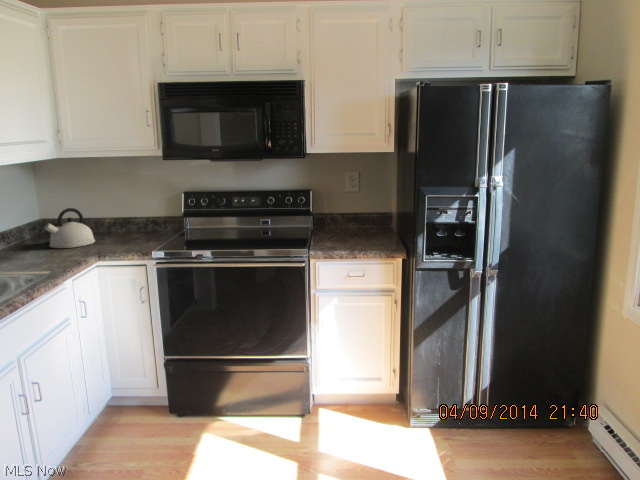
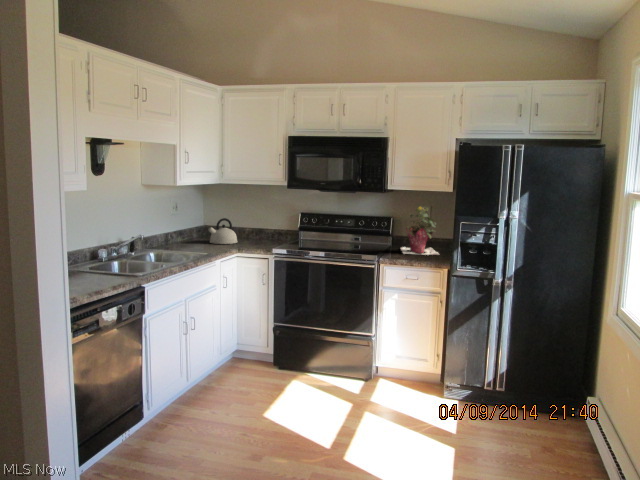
potted plant: none [329,171,385,240] -> present [401,207,439,255]

